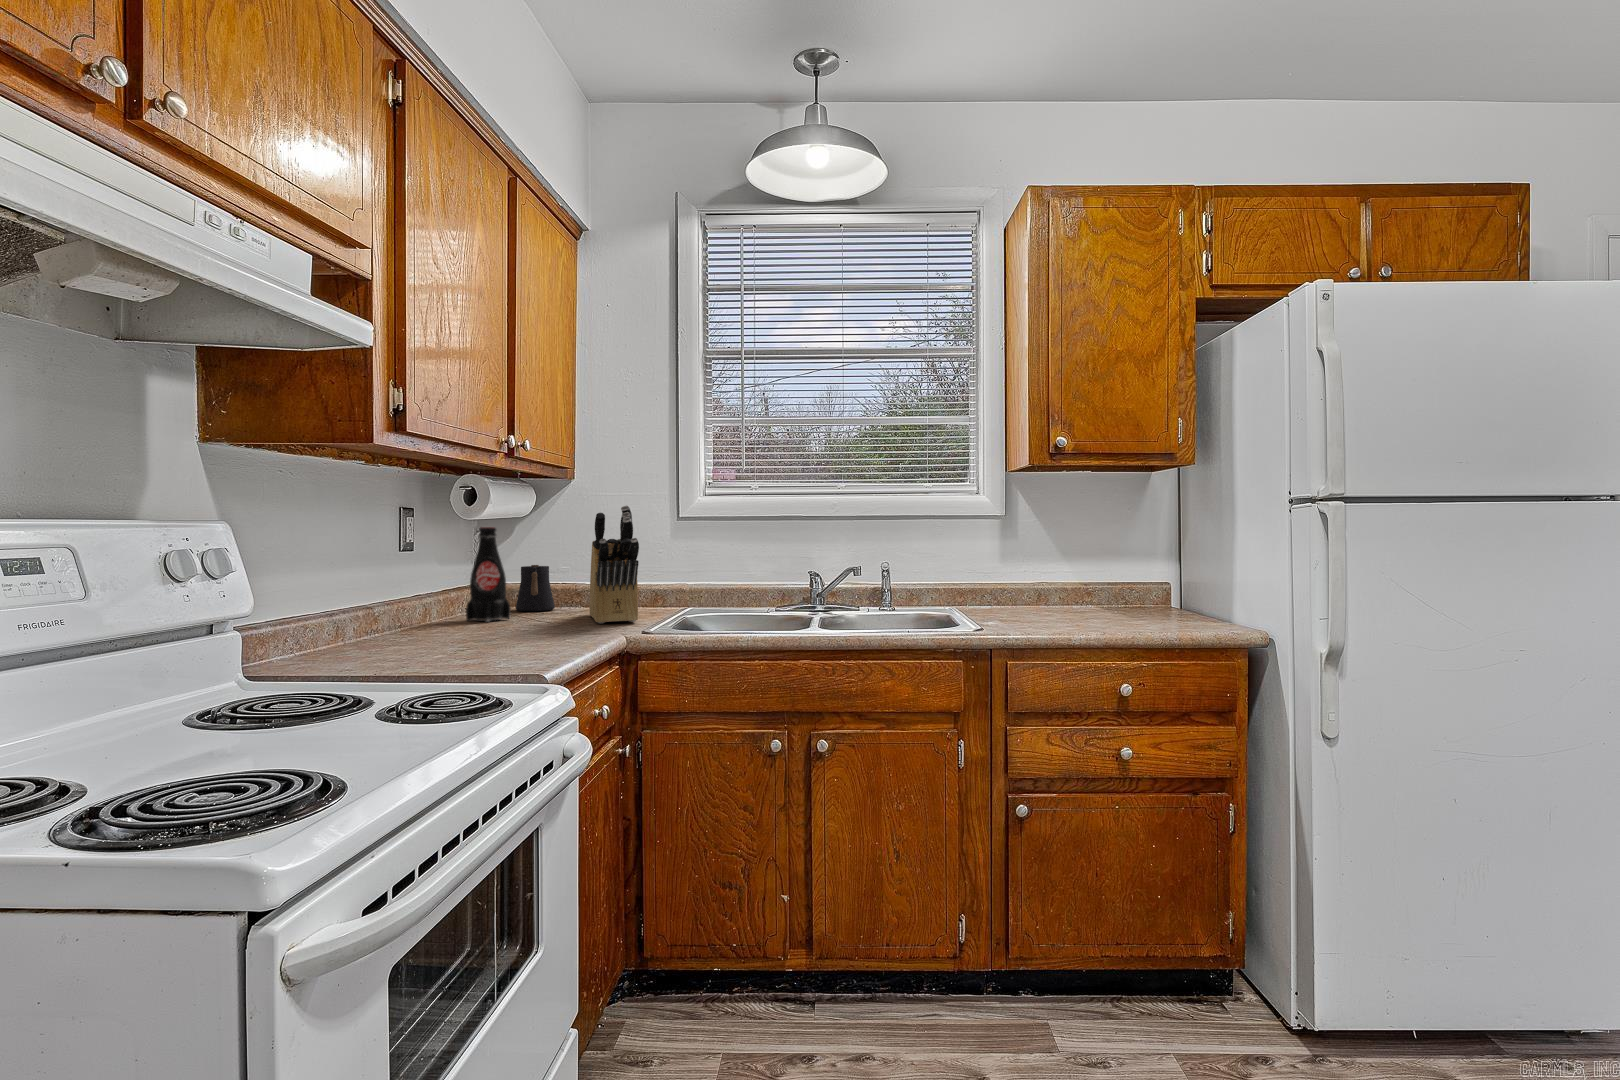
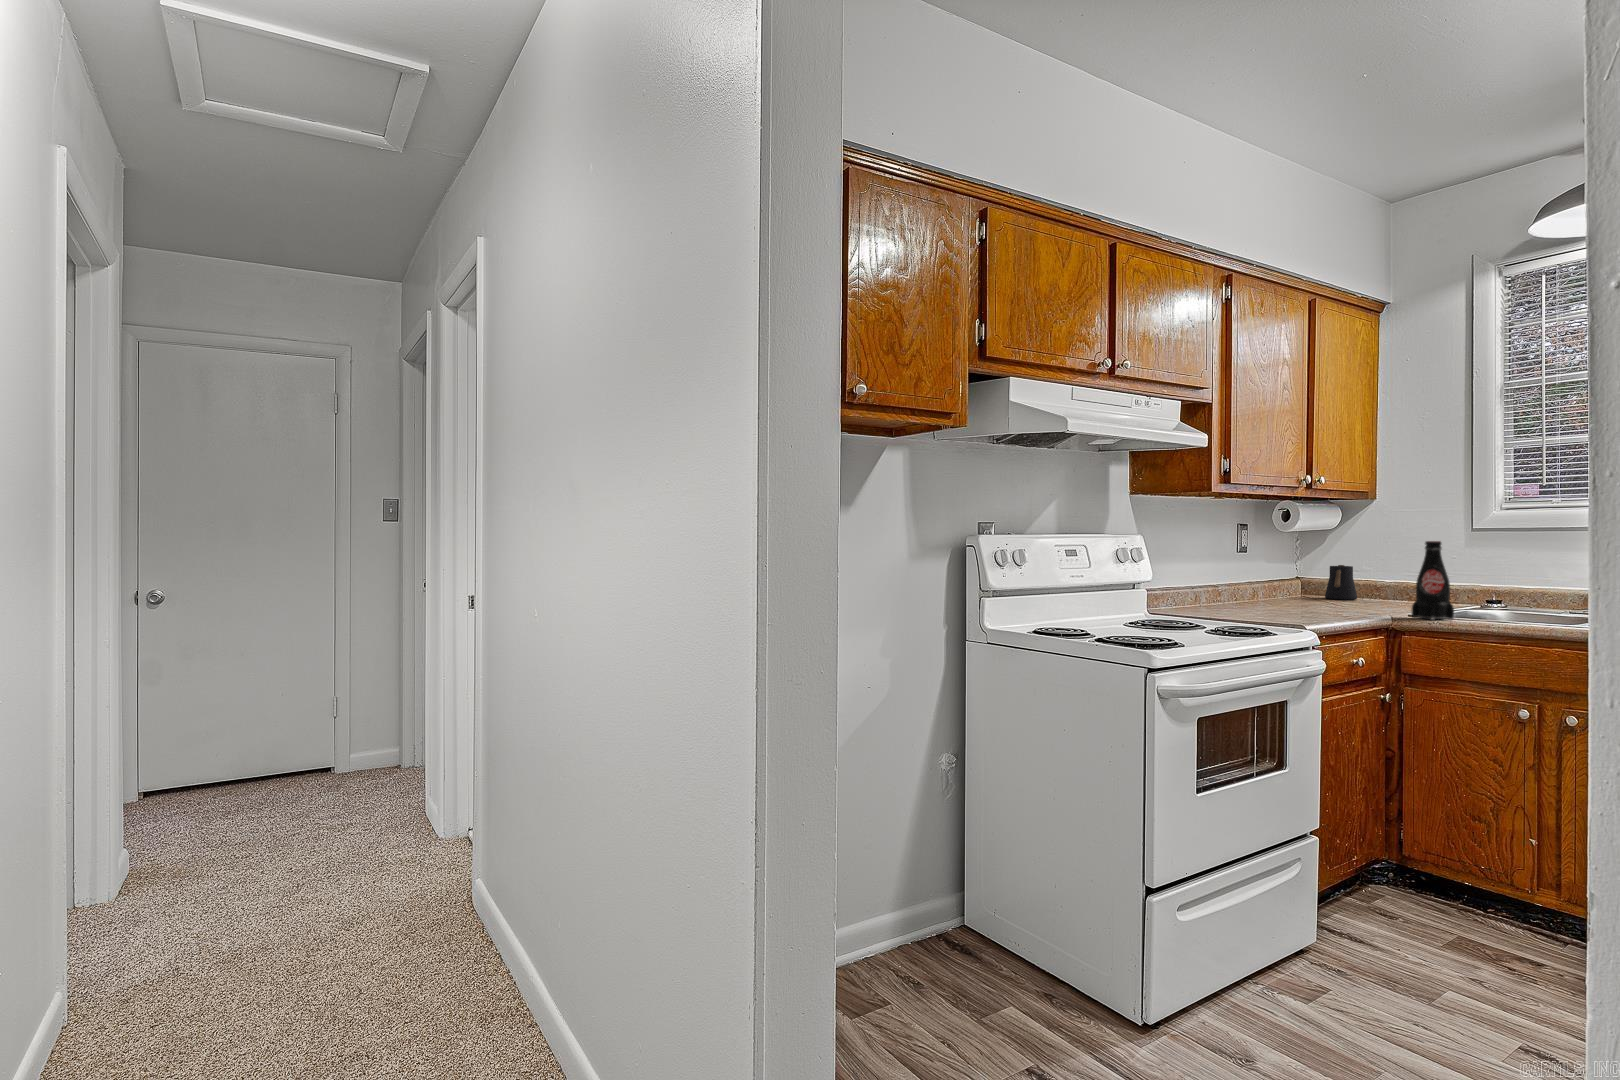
knife block: present [589,506,639,624] -> none [1376,522,1416,610]
bottle: present [466,527,511,622] -> present [1412,541,1454,620]

